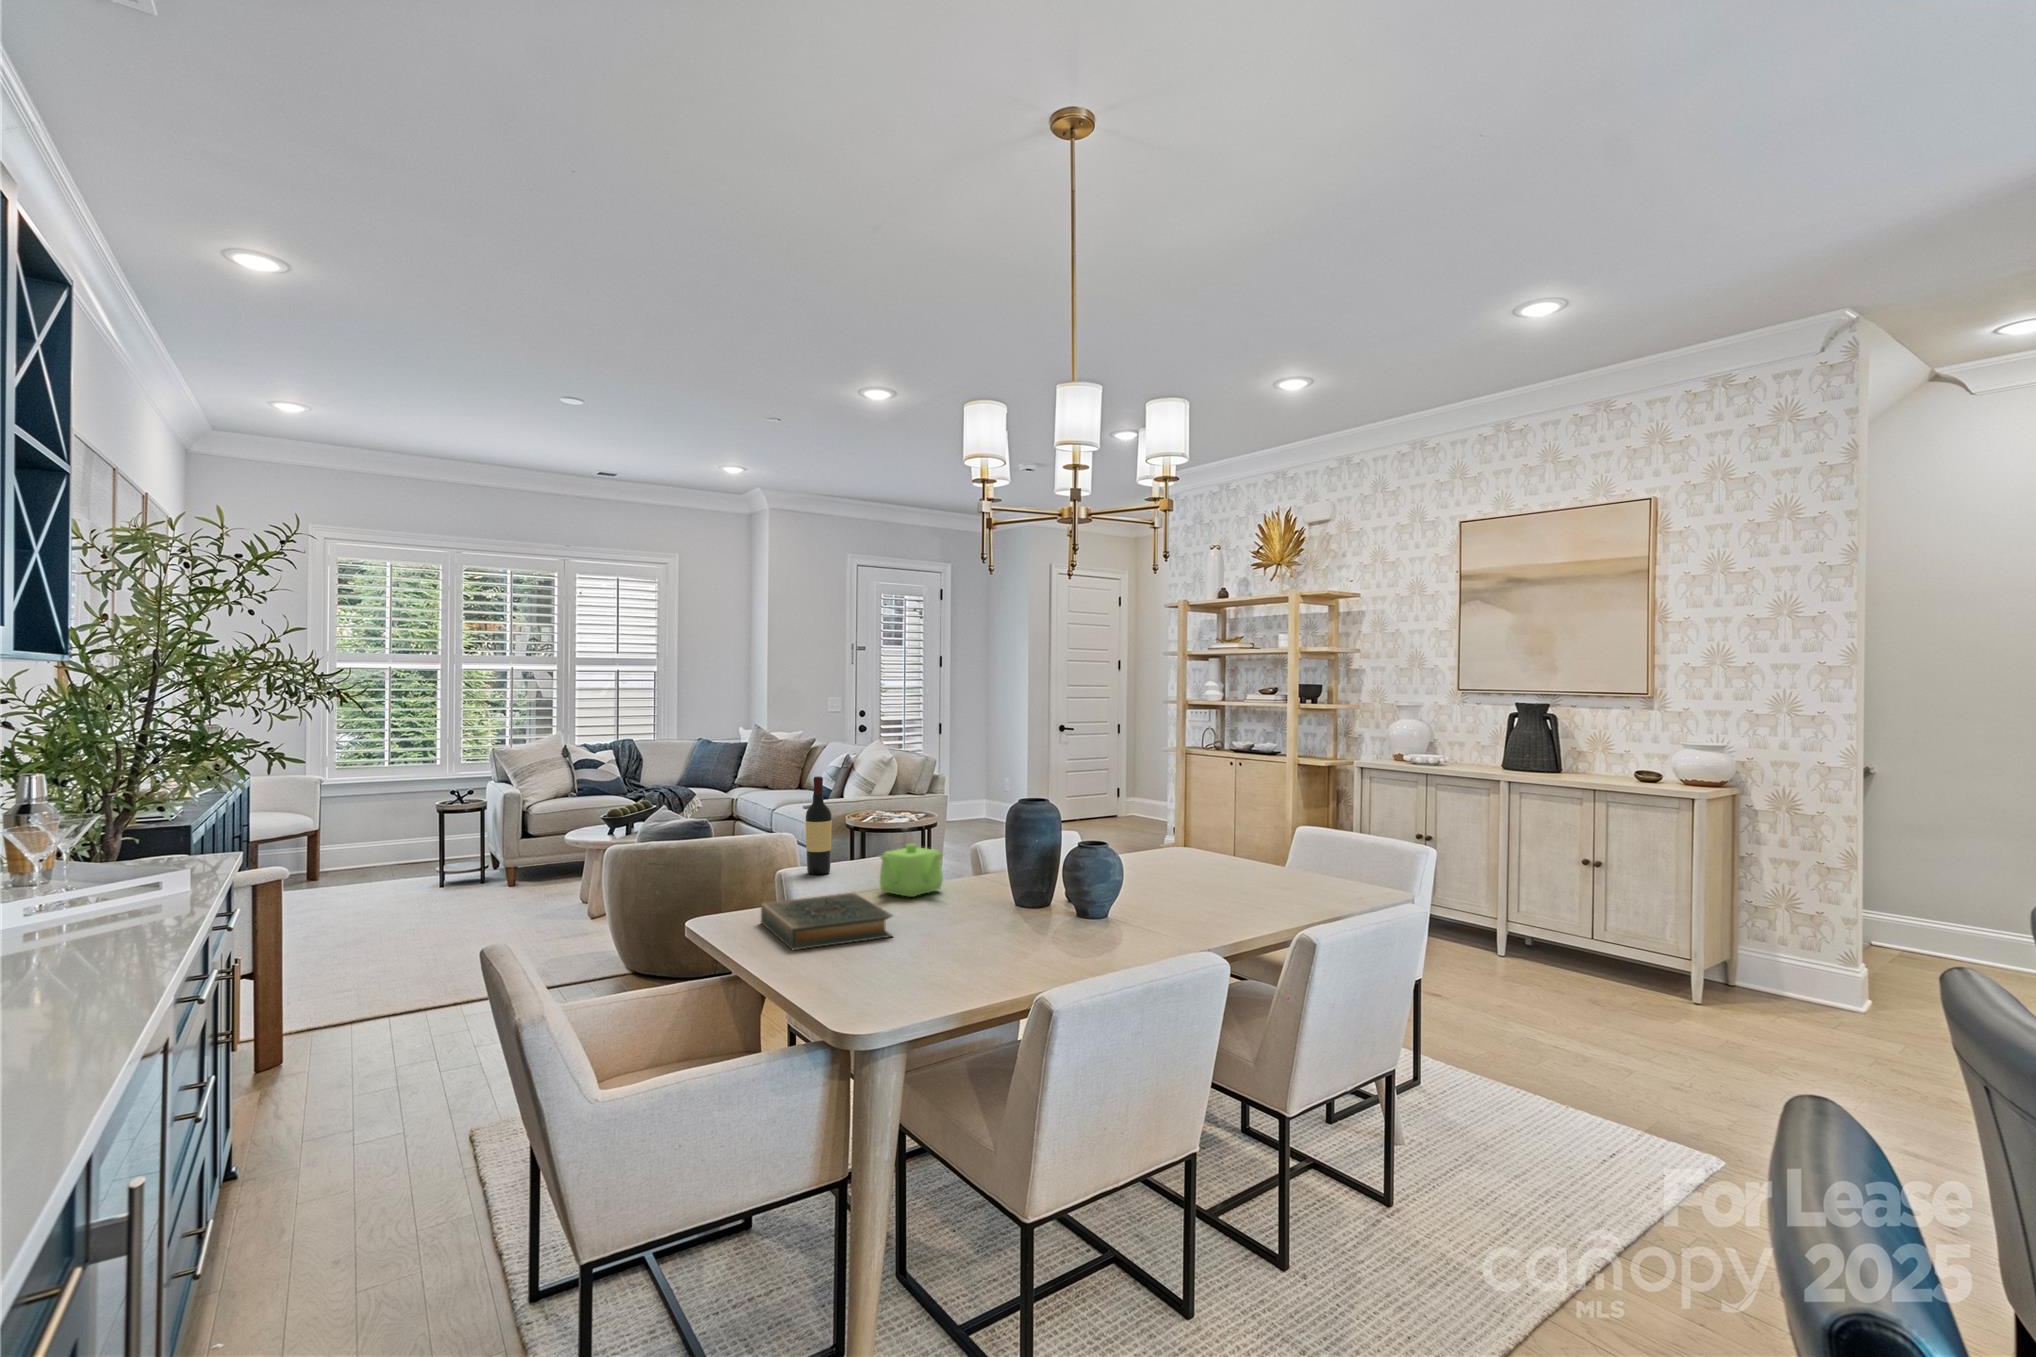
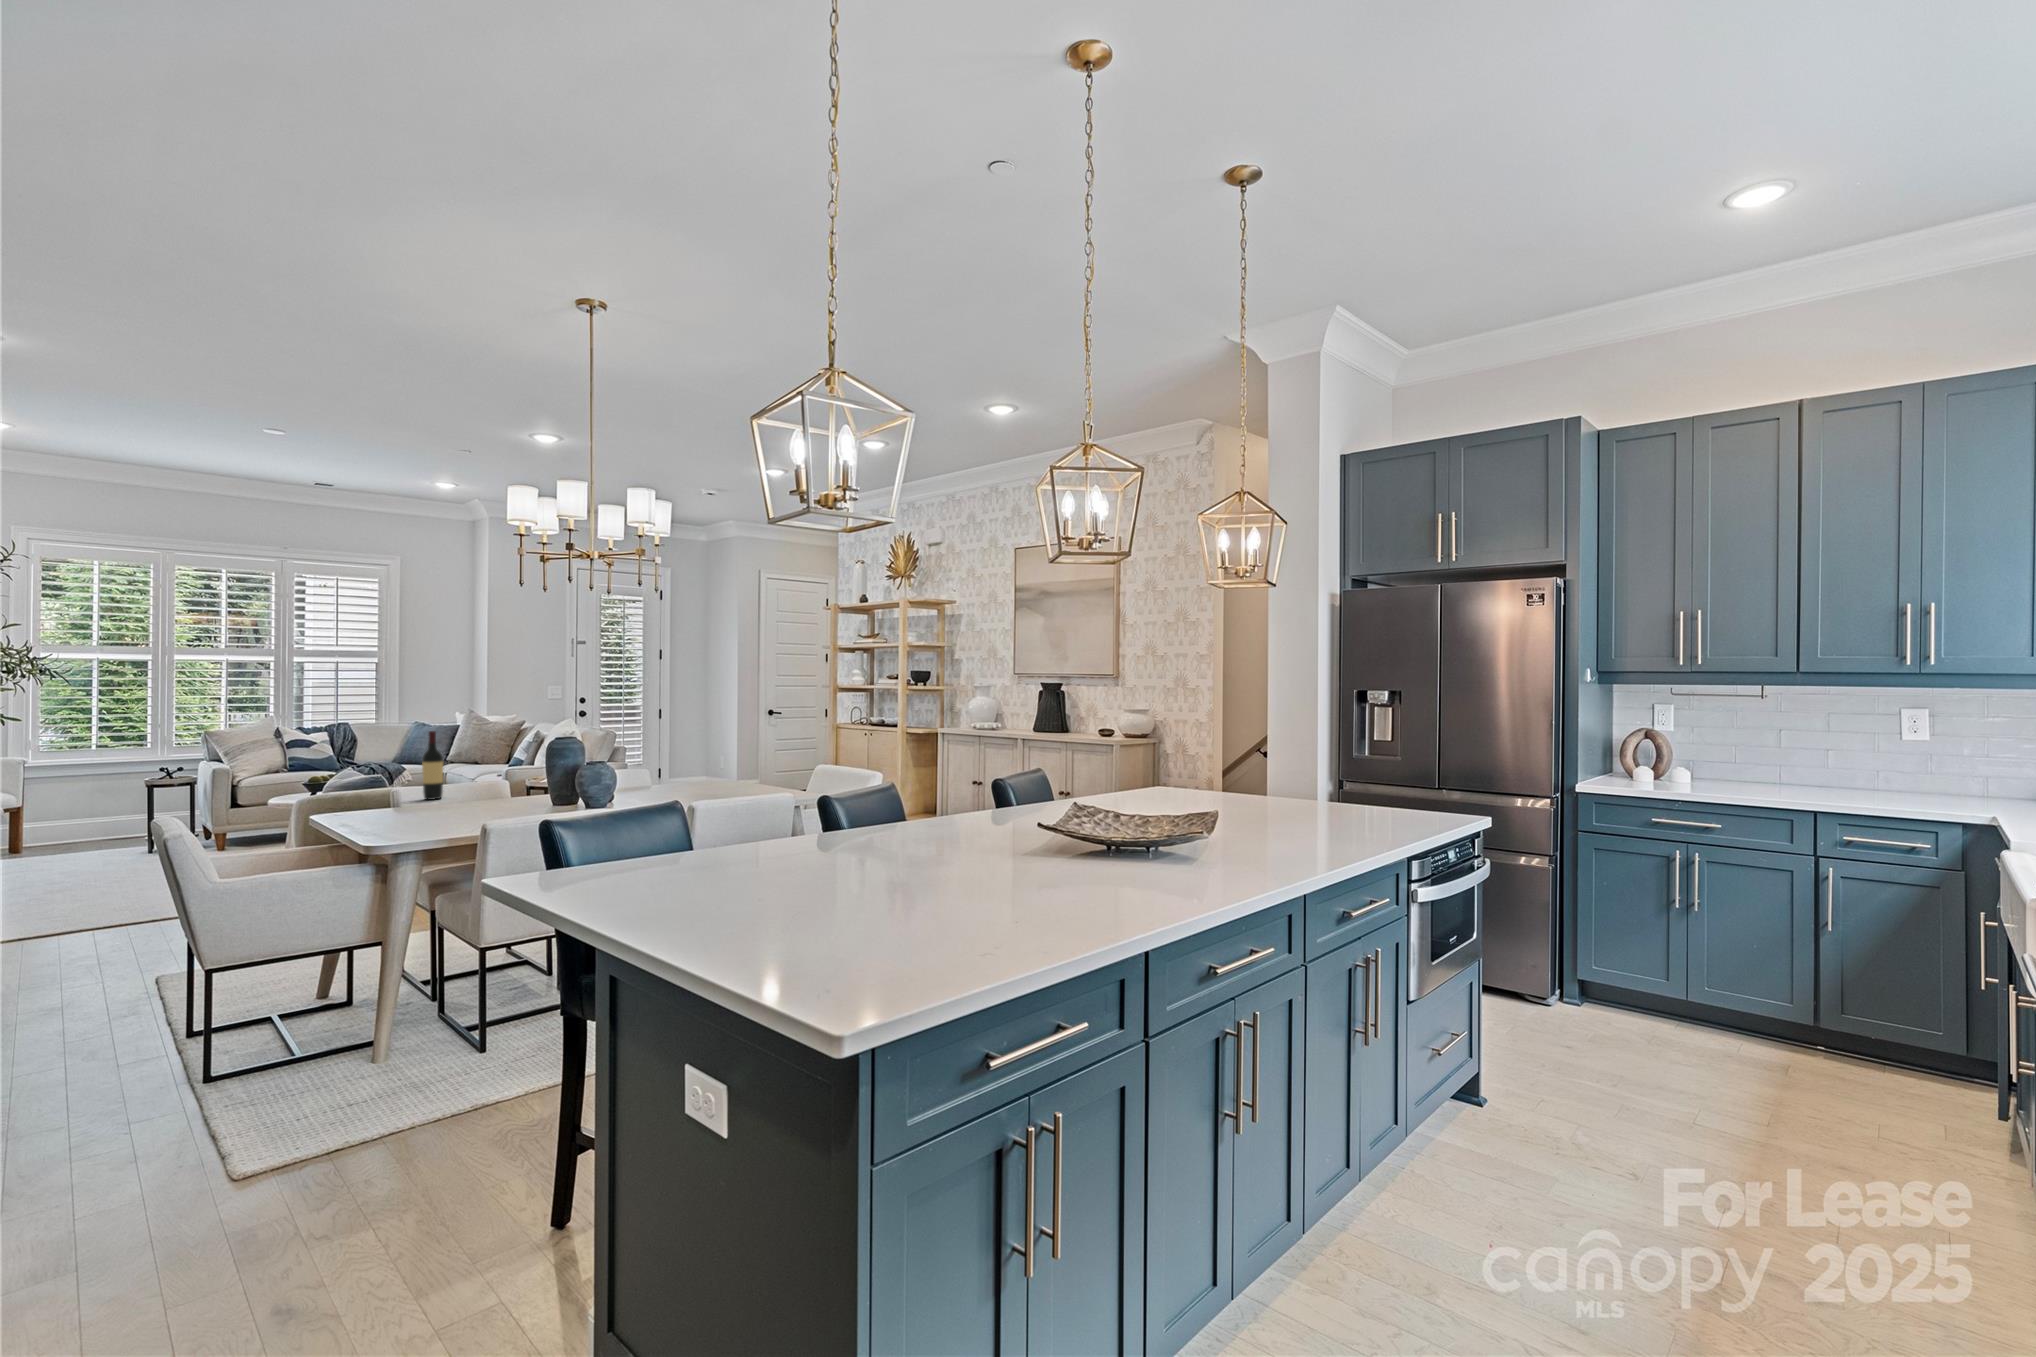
teapot: present [879,844,945,897] -> none [459,773,515,808]
hardback book: present [761,893,893,950] -> none [359,802,447,830]

